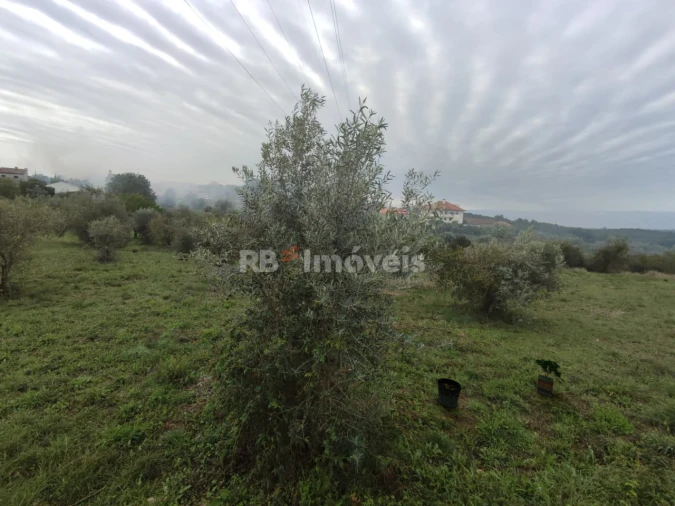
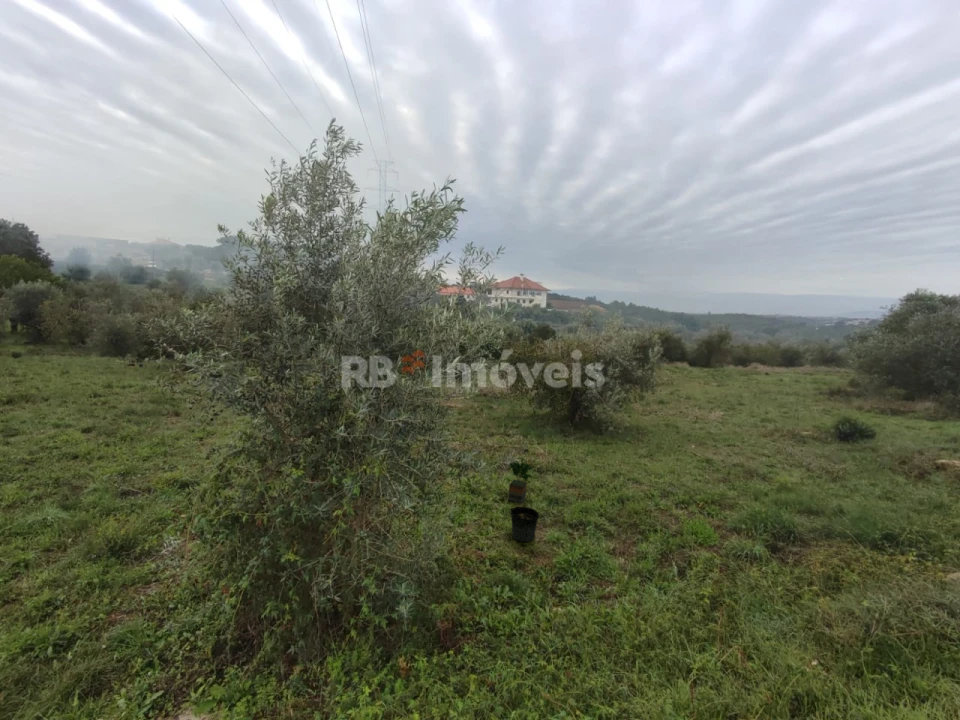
potted tree: present [535,359,562,397] -> present [508,462,532,503]

